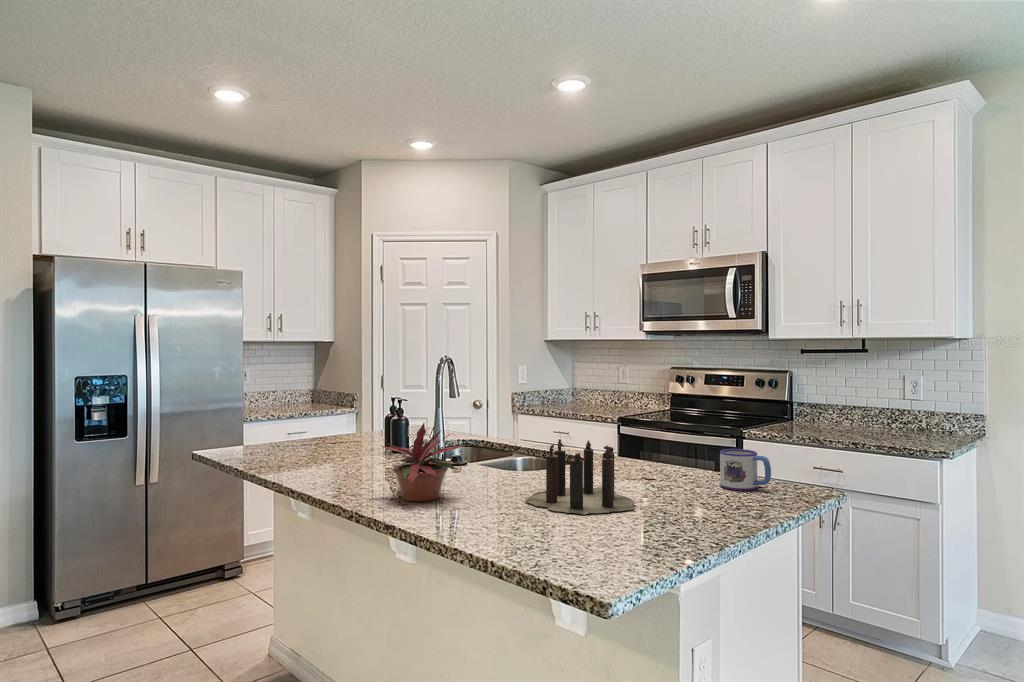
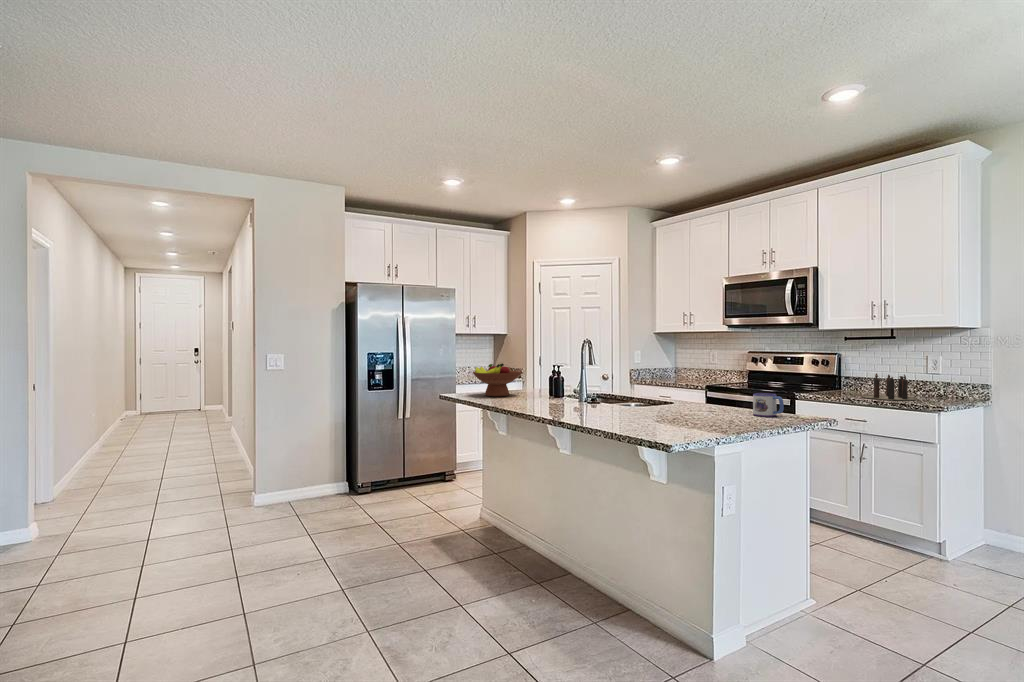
fruit bowl: none [248,398,337,455] -> present [473,363,521,396]
potted plant: present [381,423,465,502] -> none [549,371,601,415]
candle: present [525,439,636,515] -> present [863,373,917,400]

